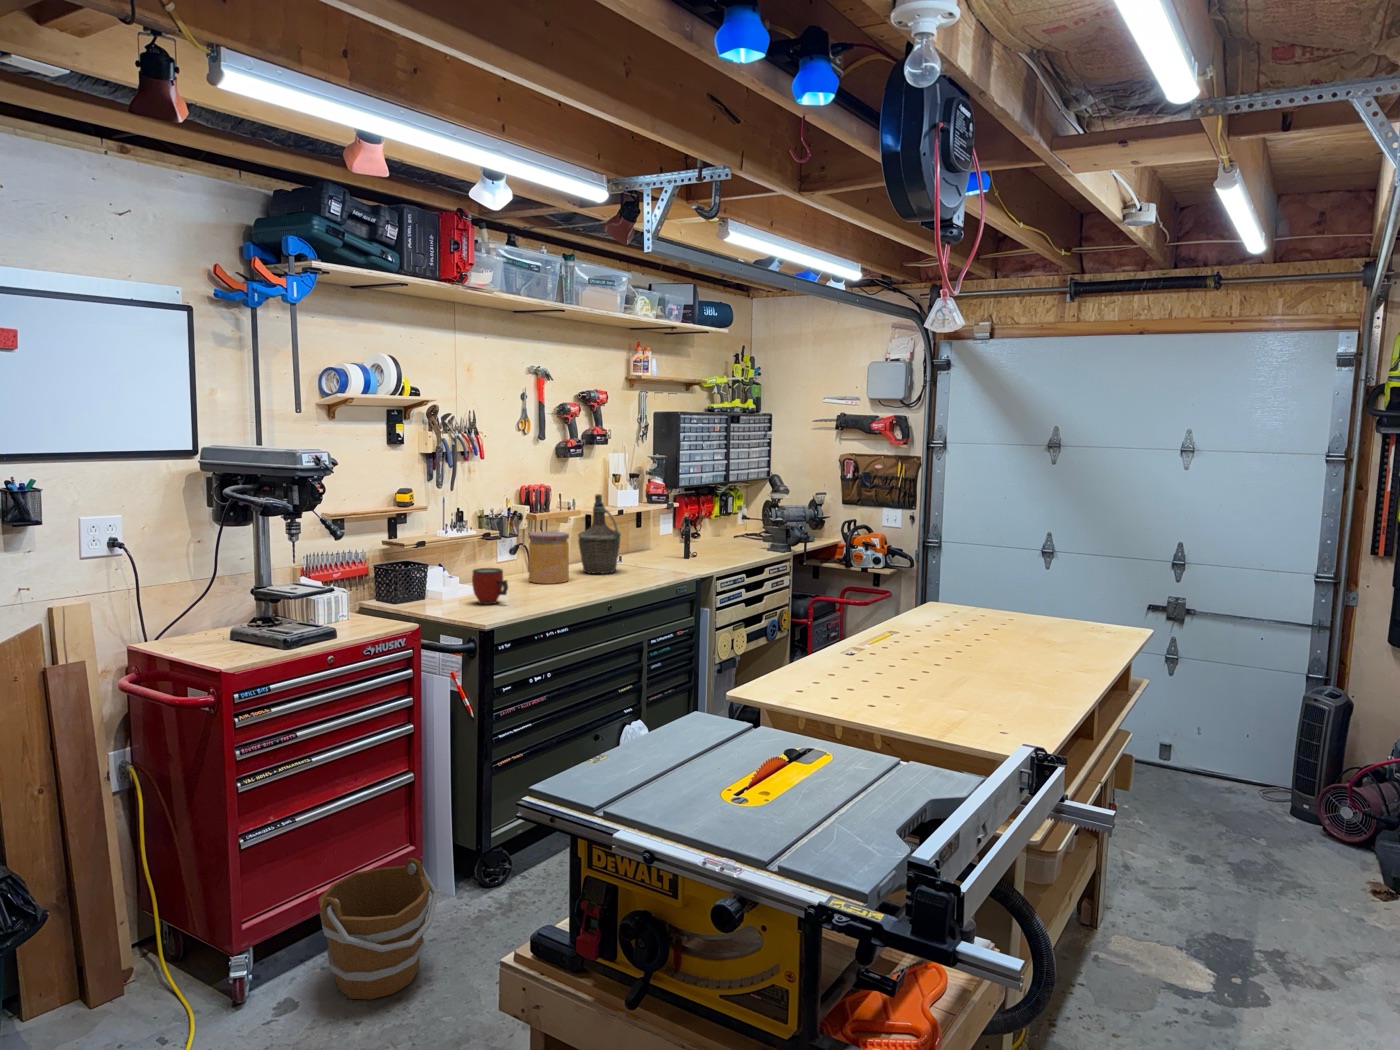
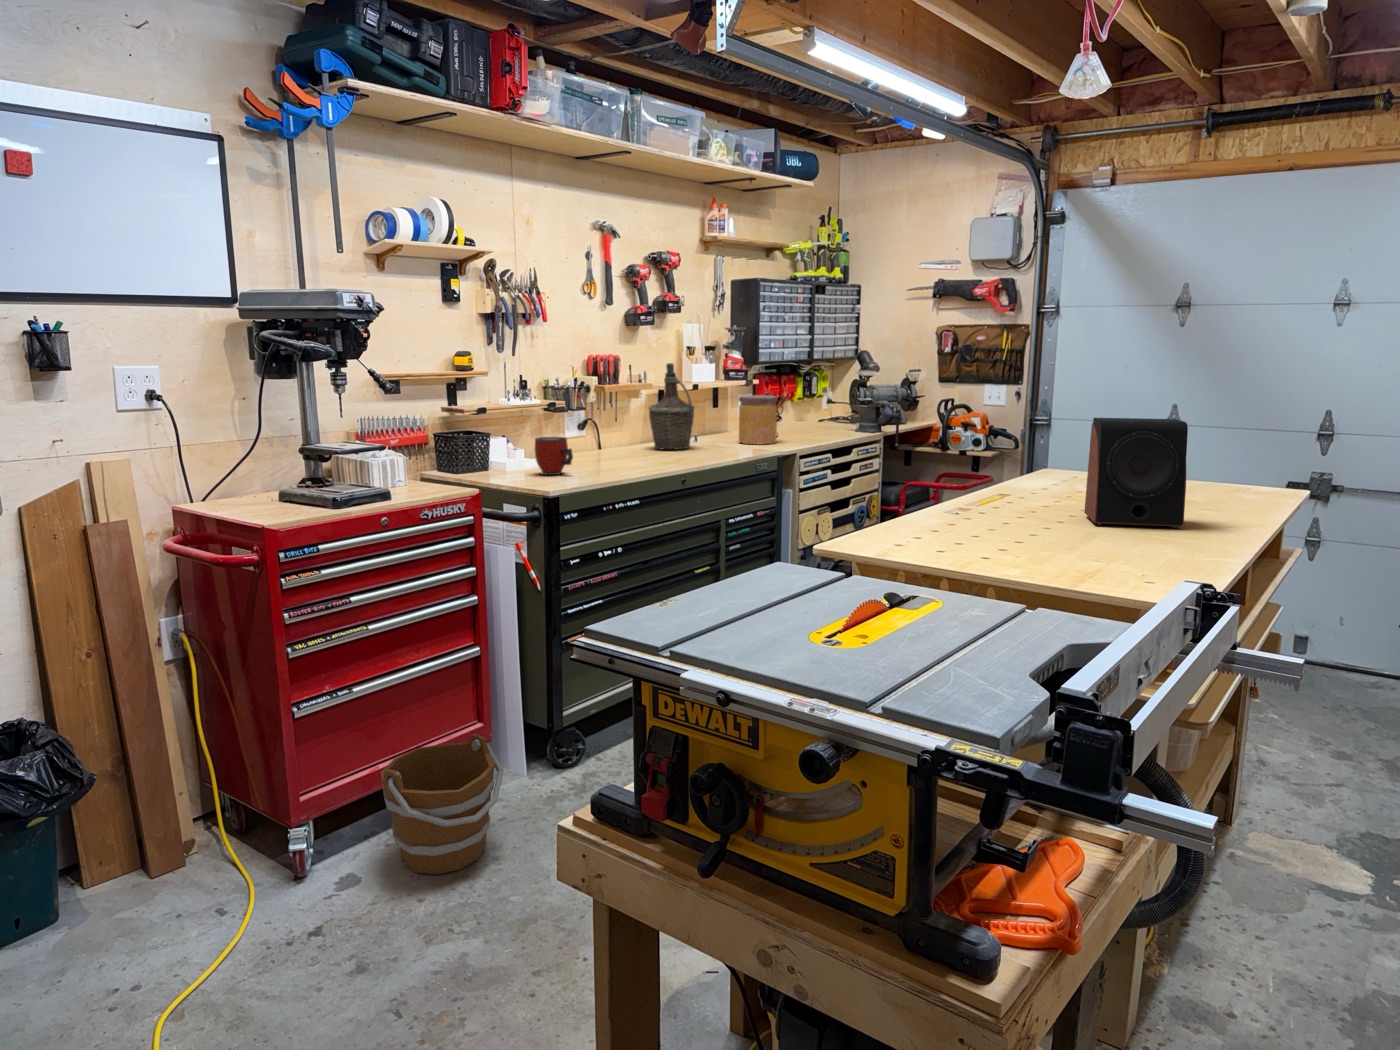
jar: present [528,531,569,584] -> present [739,395,777,444]
speaker: none [966,560,1049,659] -> present [1084,418,1188,528]

